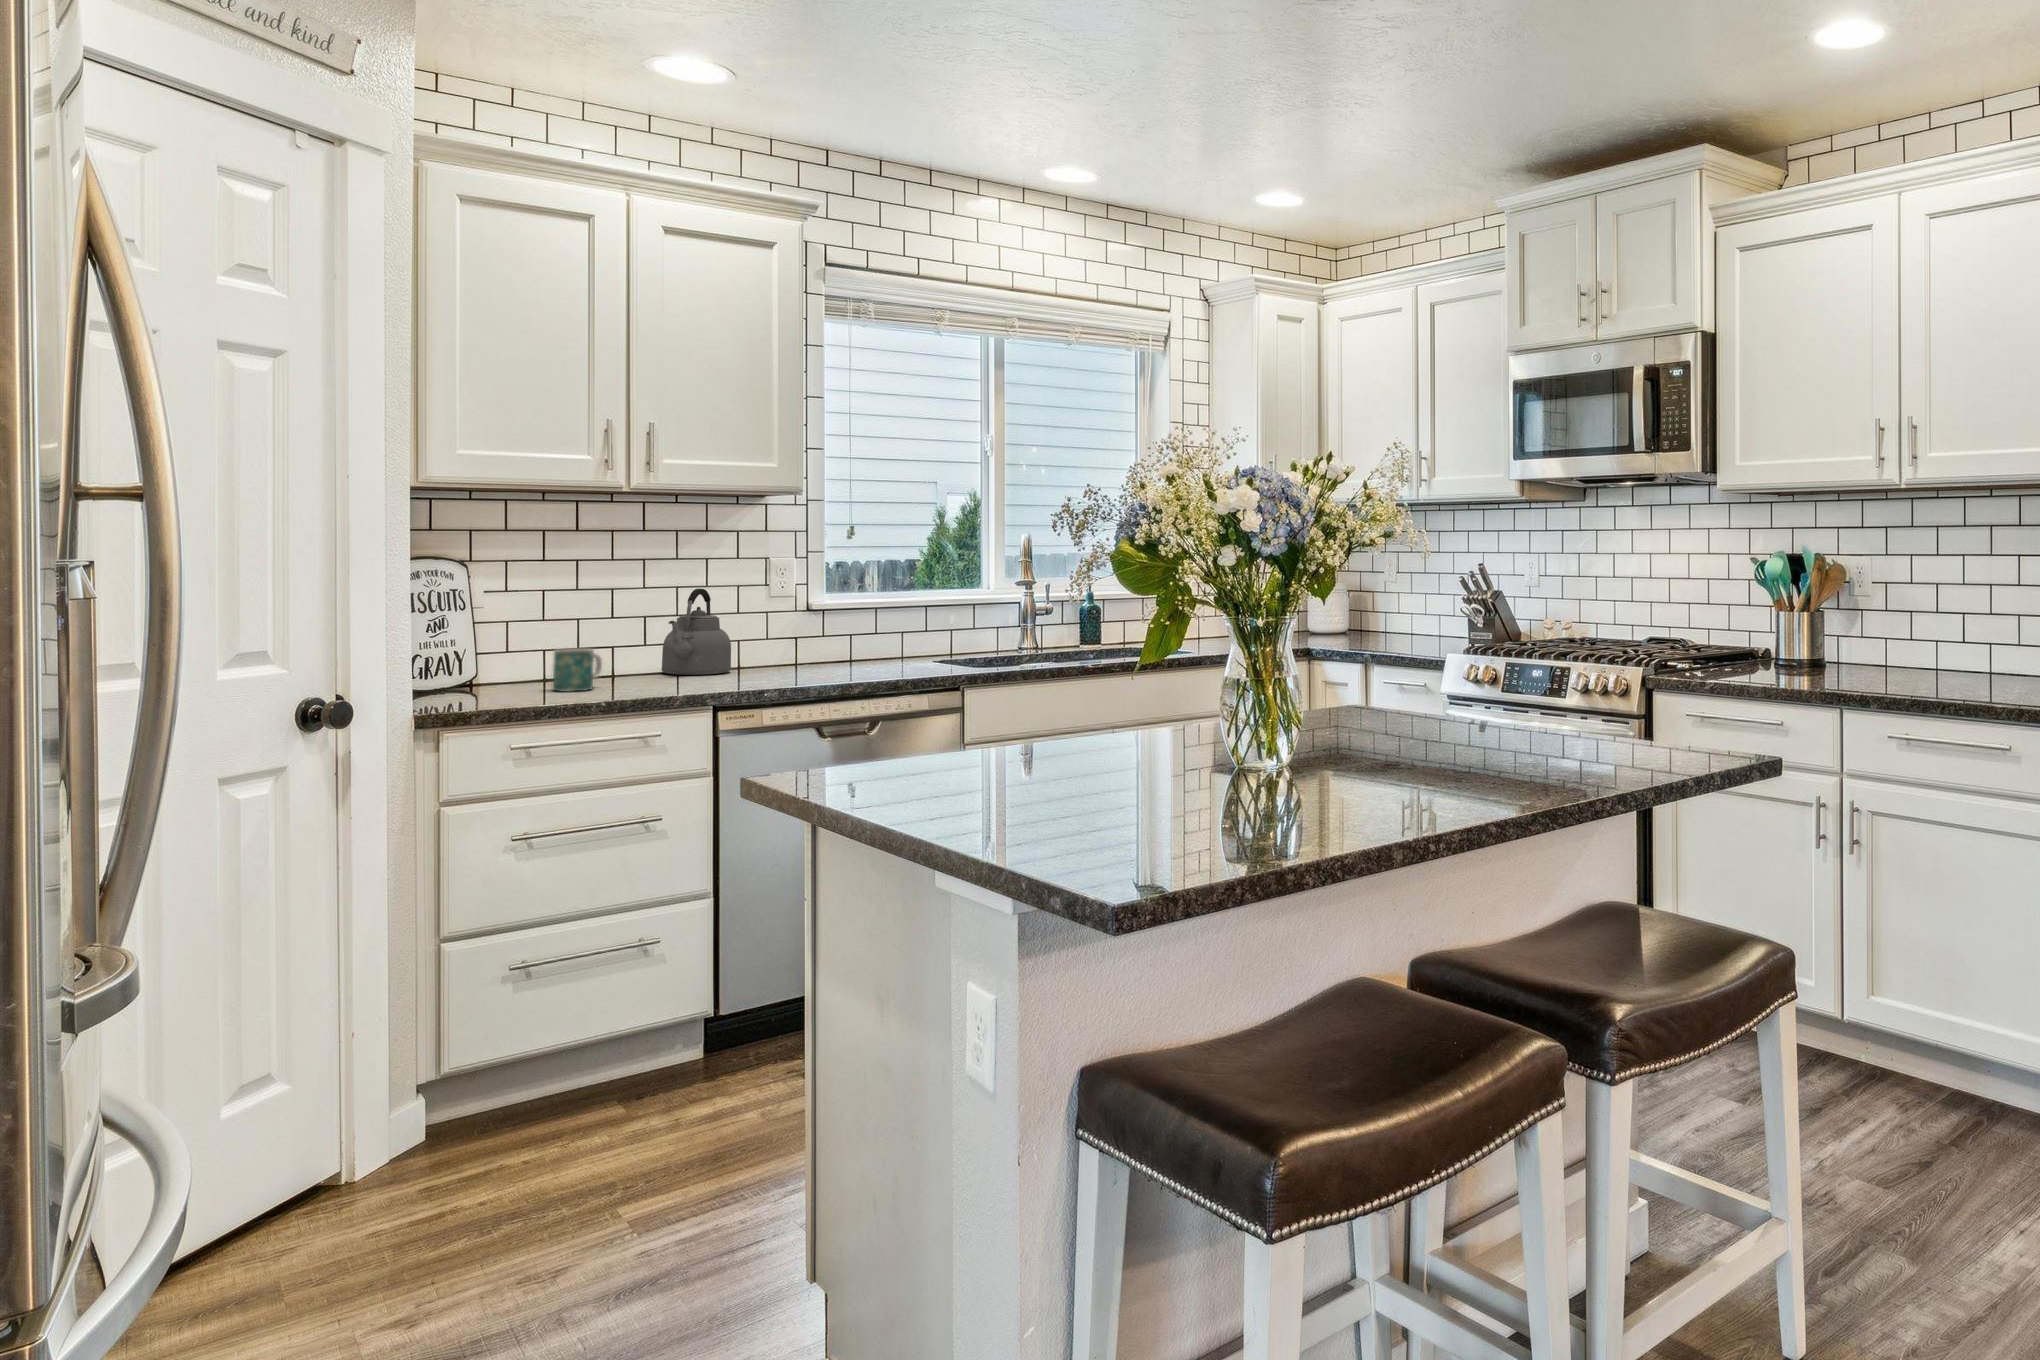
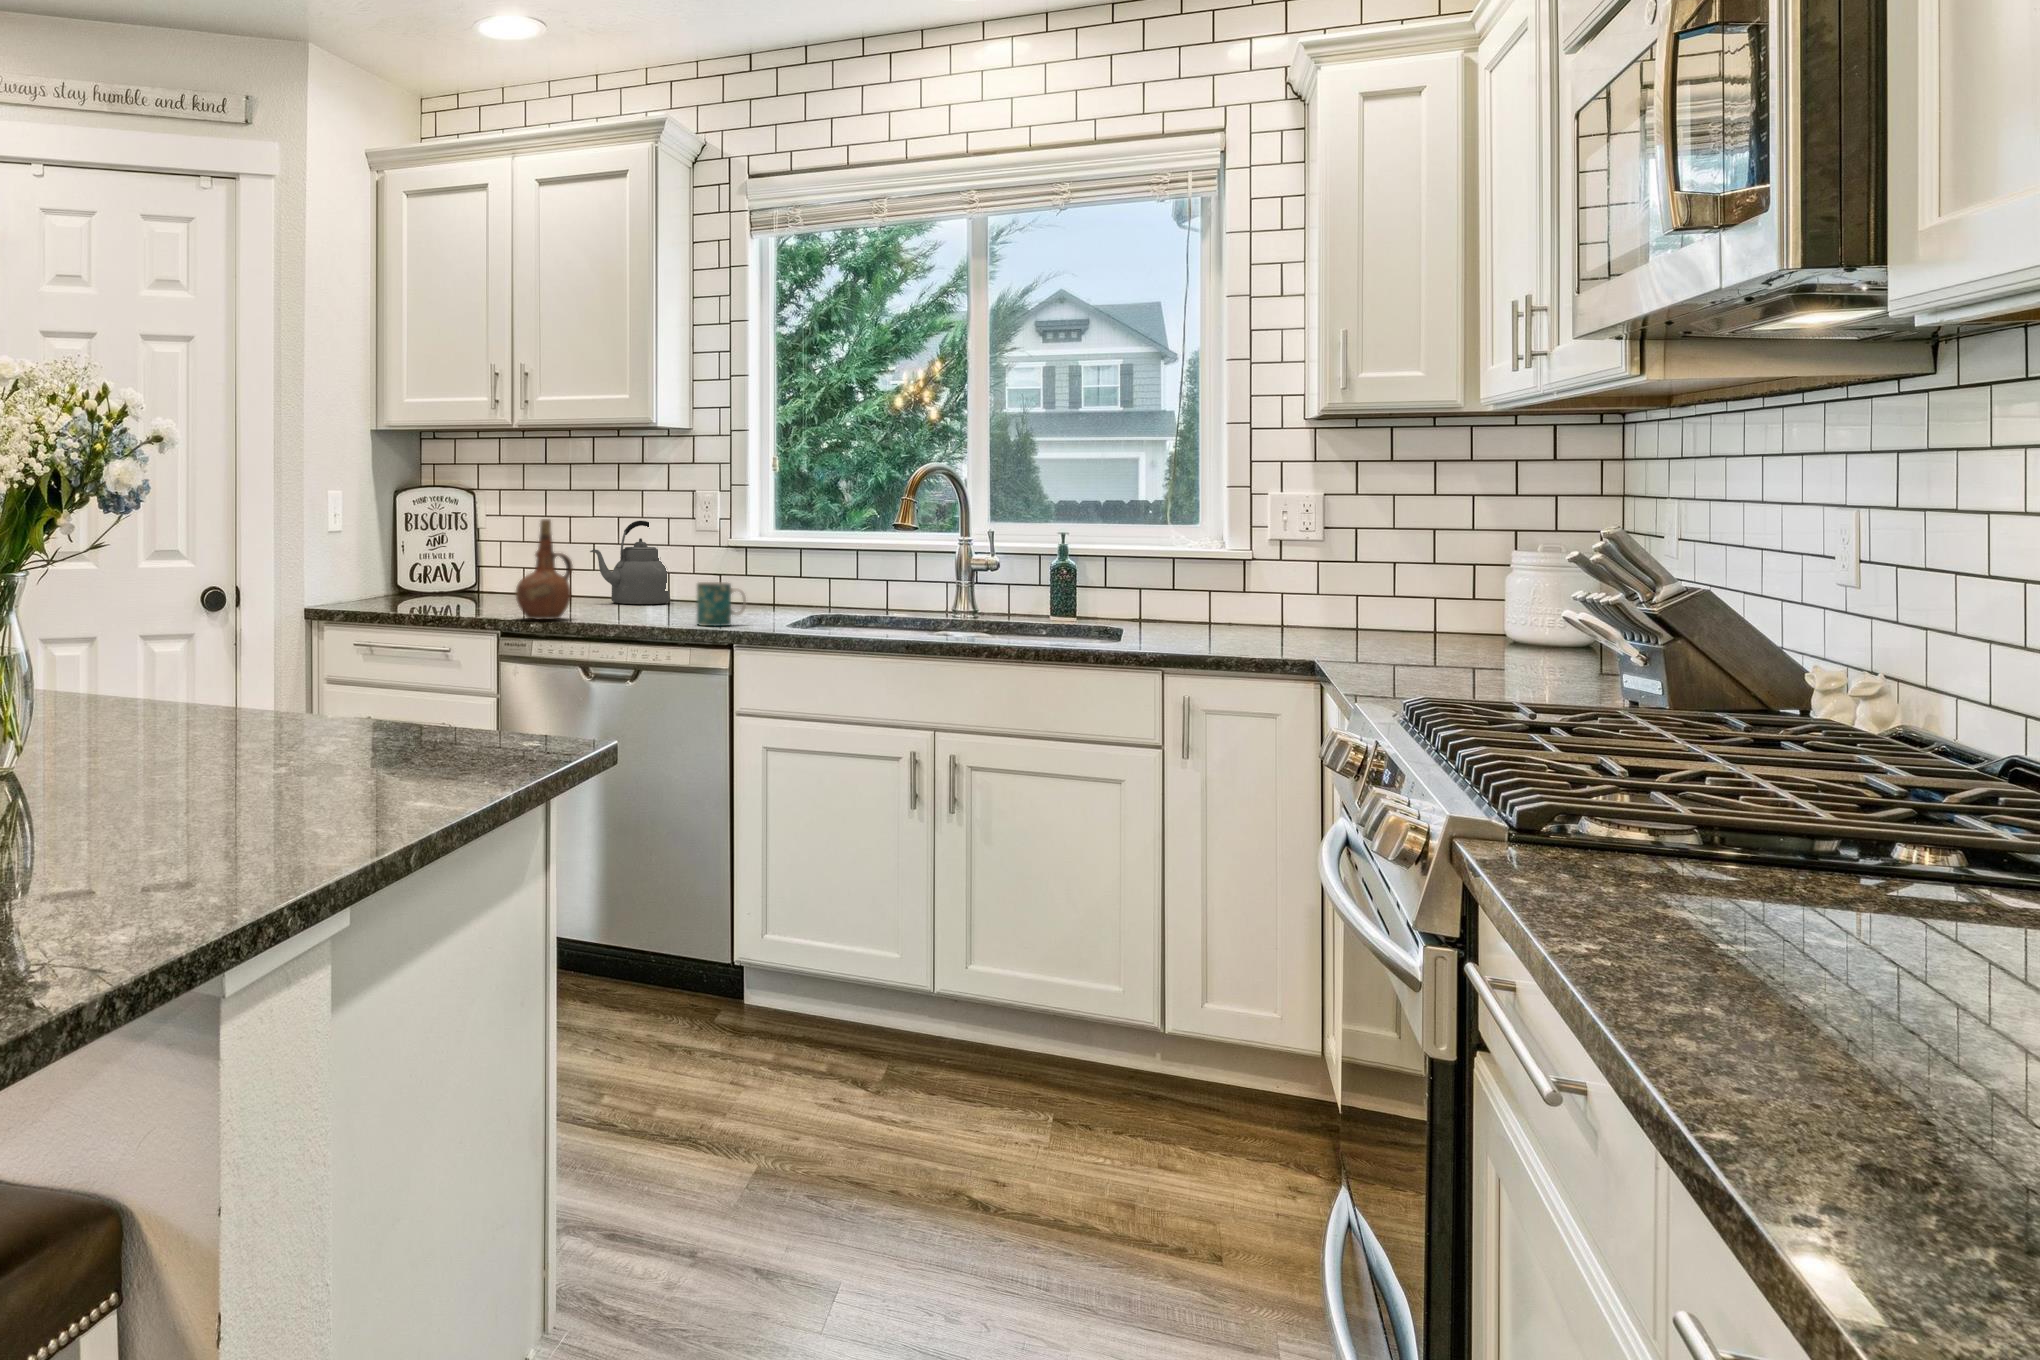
ceramic pitcher: none [747,596,809,696] -> present [516,519,573,620]
mug: present [553,648,602,692] -> present [697,582,746,626]

